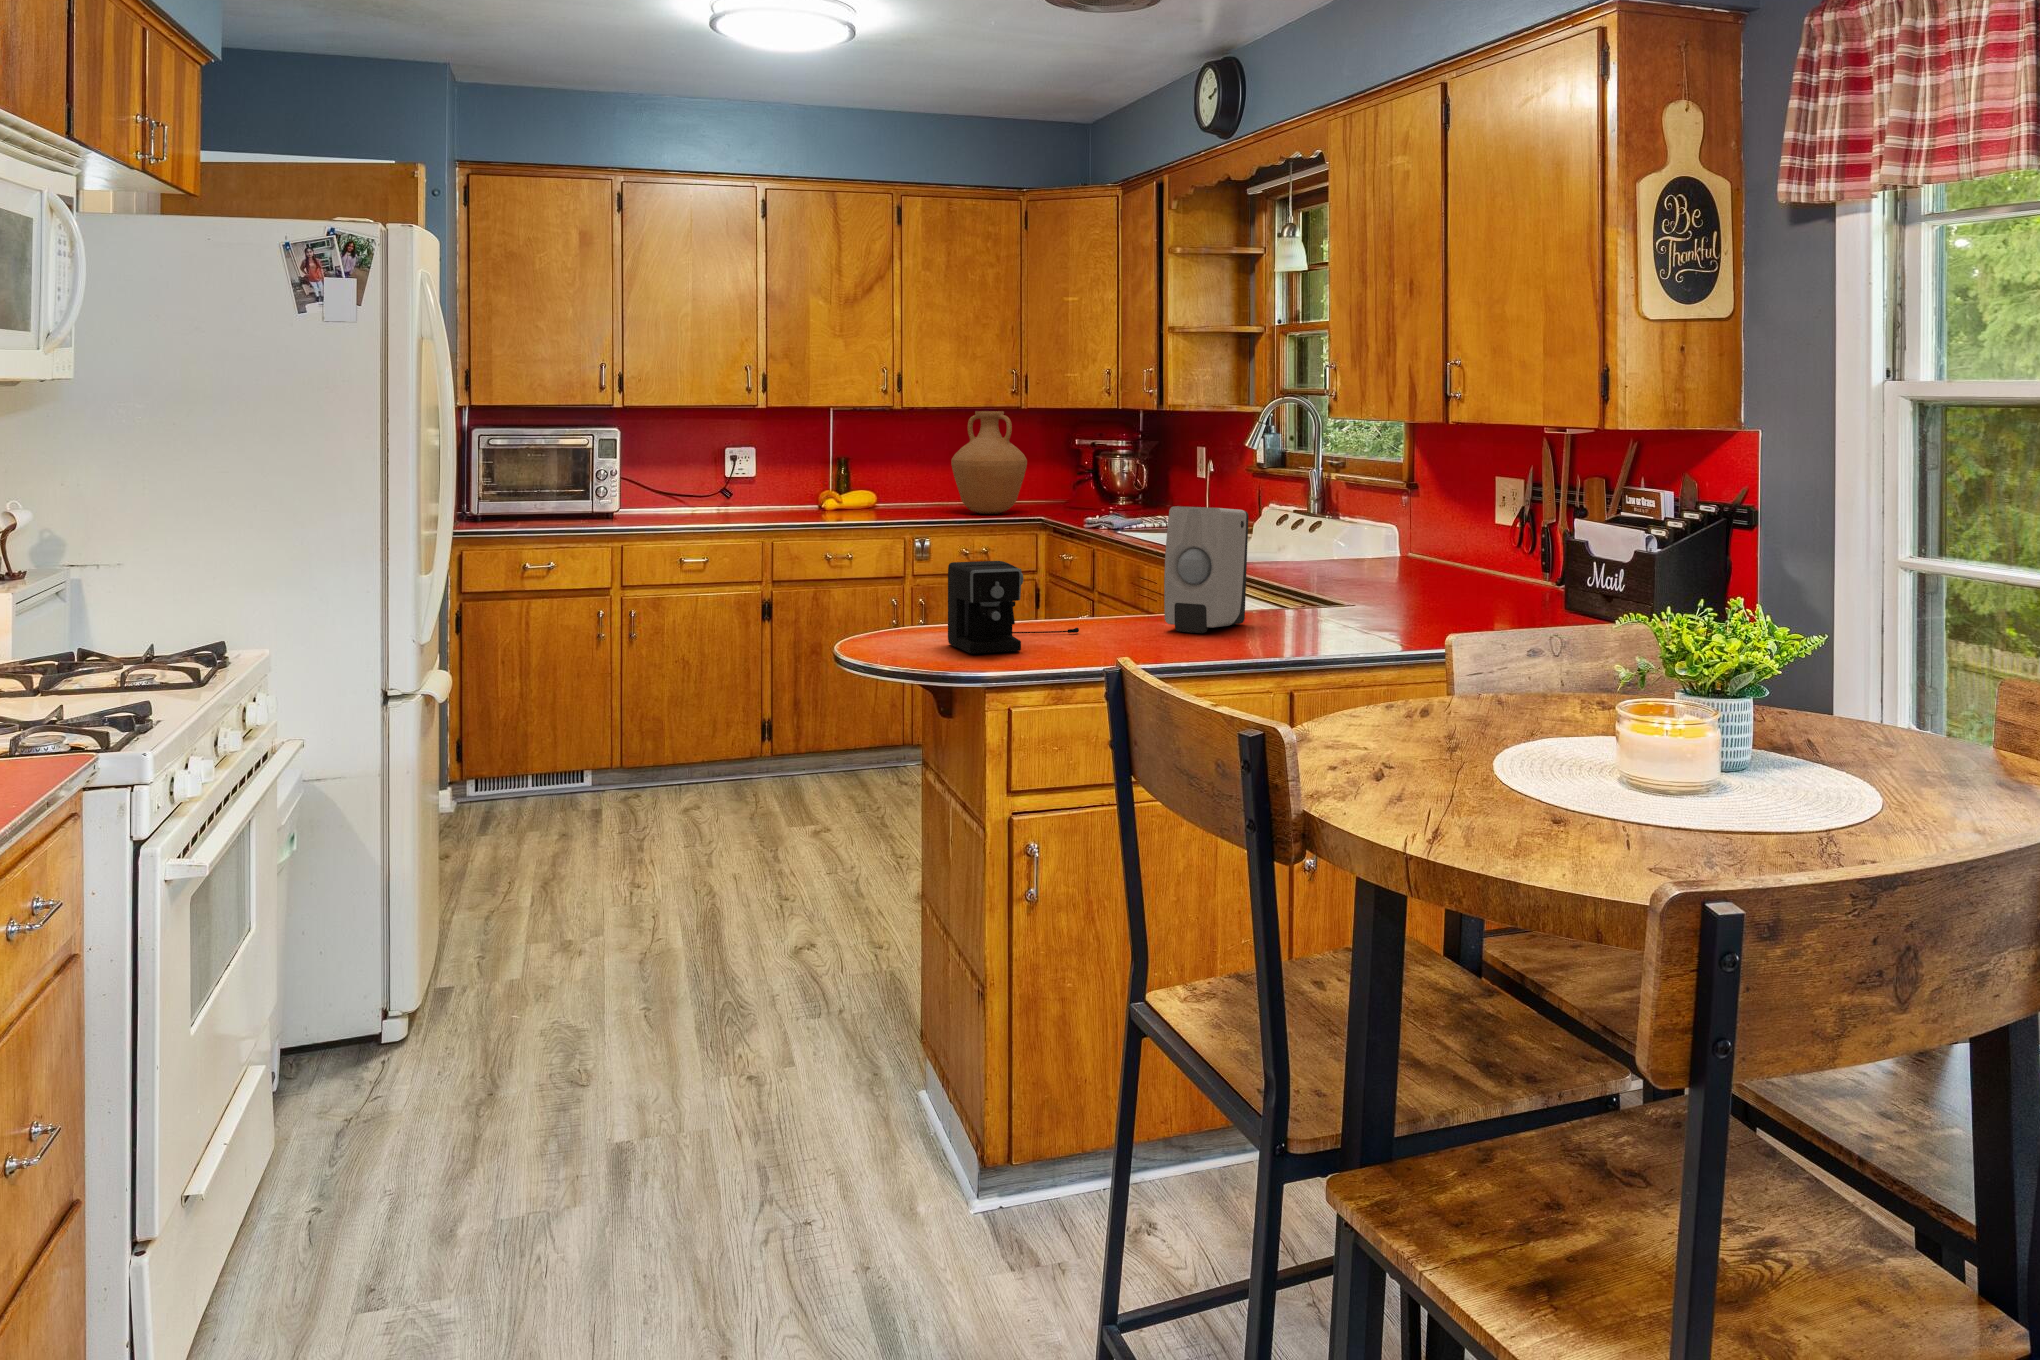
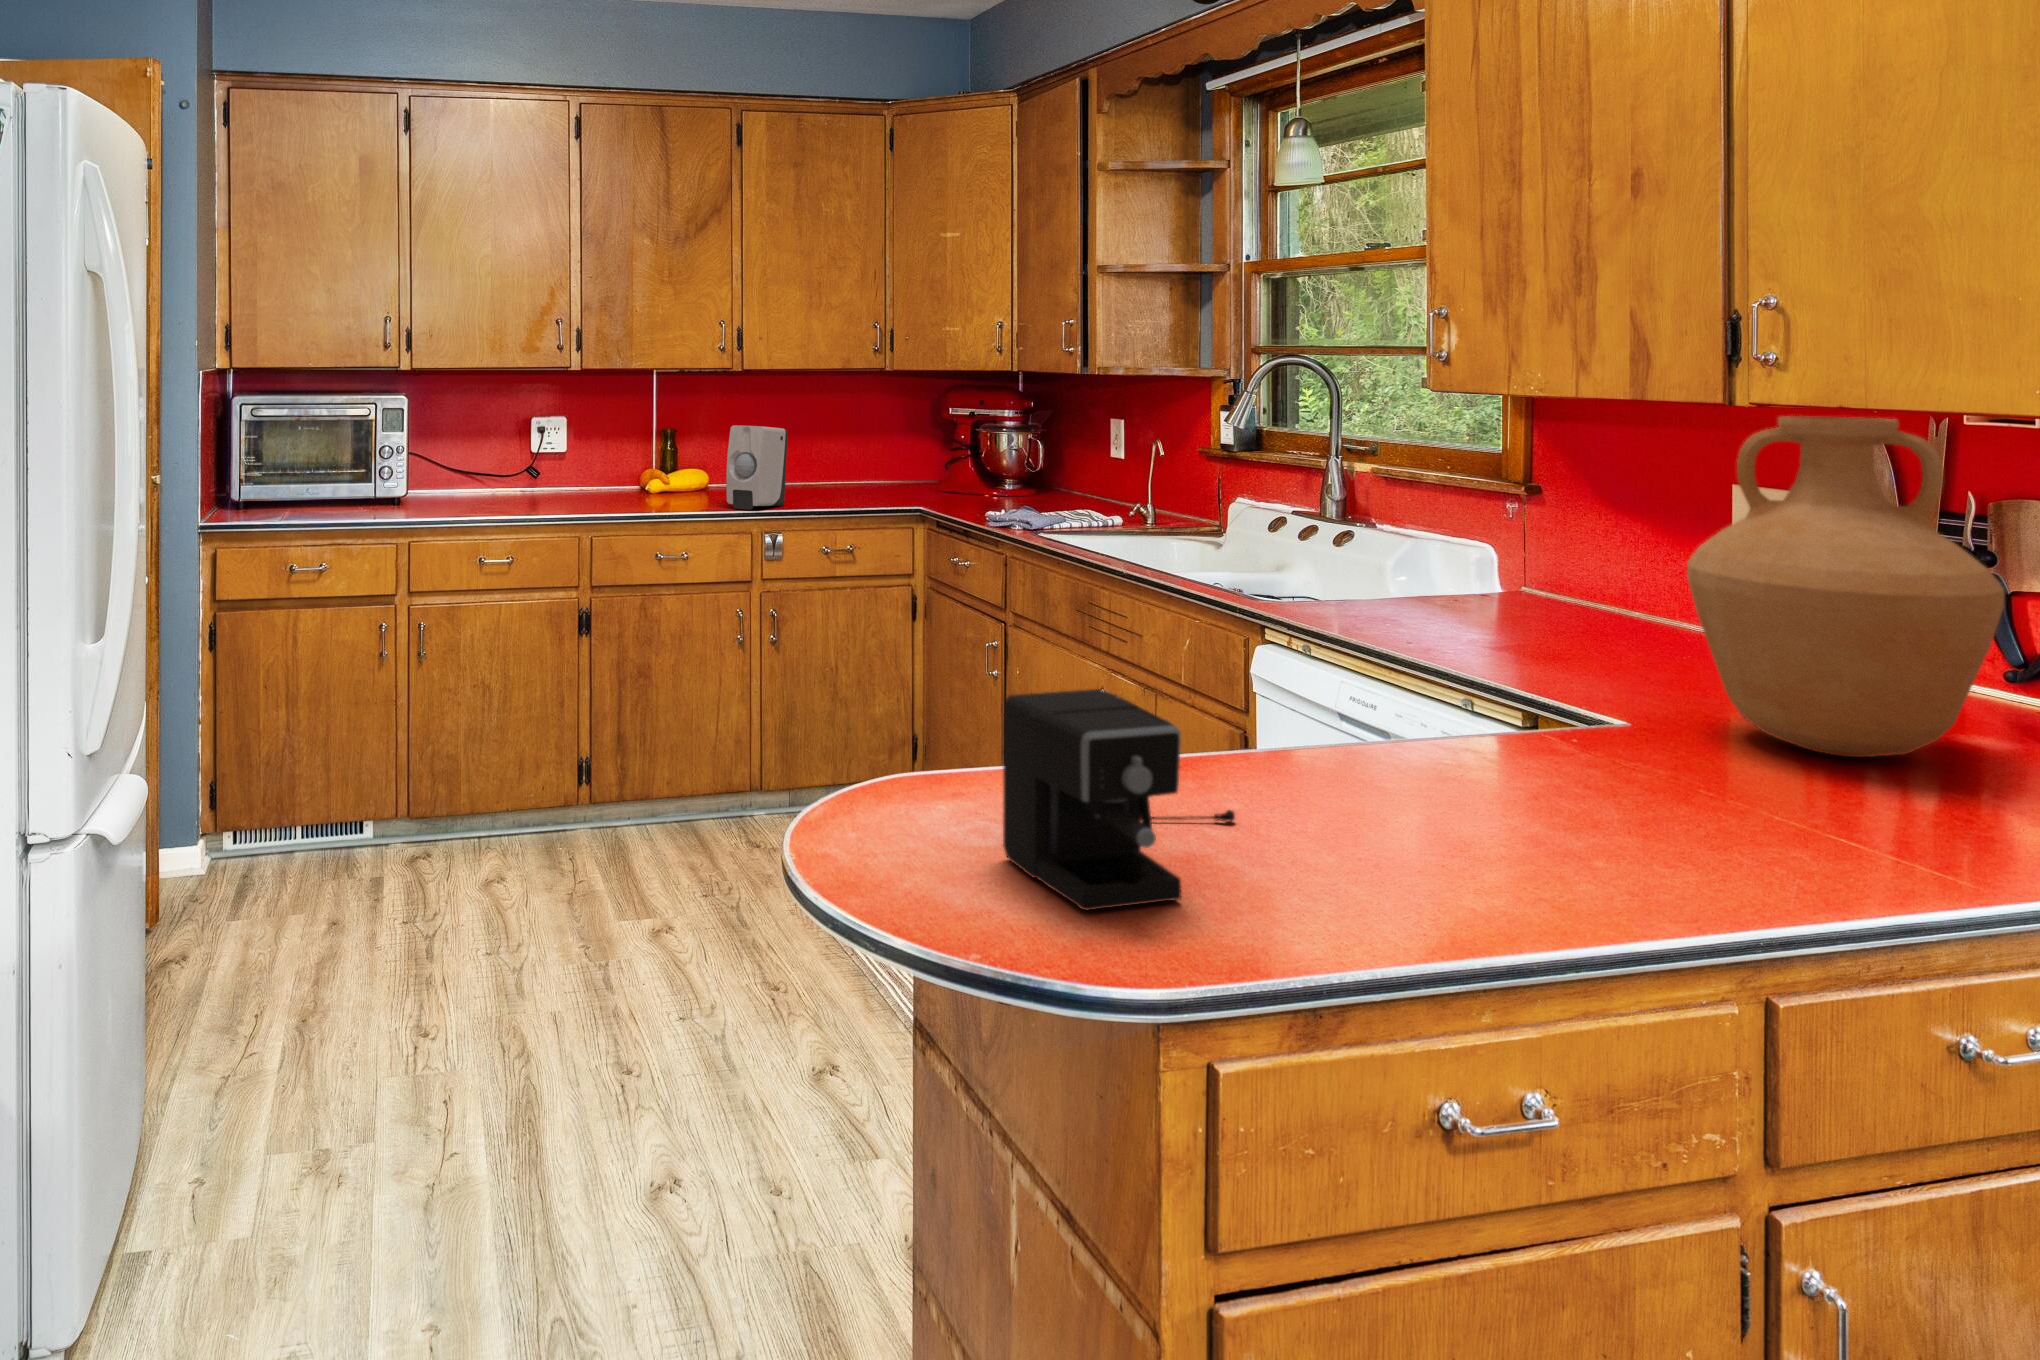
vase: present [951,411,1027,514] -> present [1687,416,2004,757]
soap dispenser: present [1164,506,1249,633] -> present [726,425,788,510]

